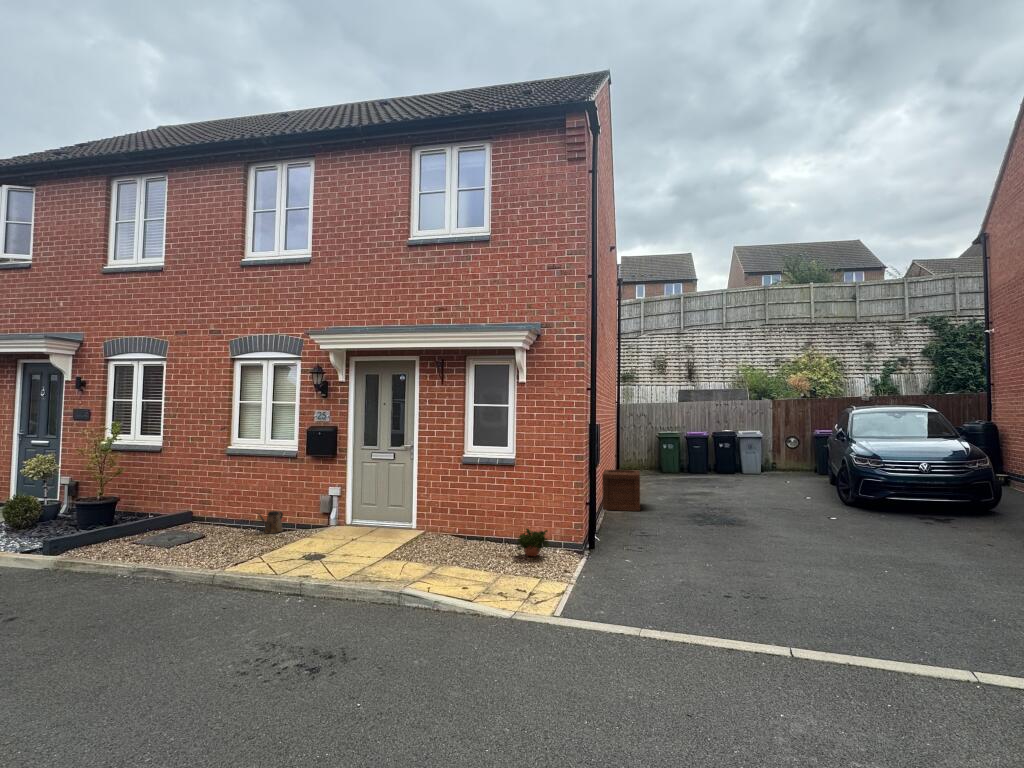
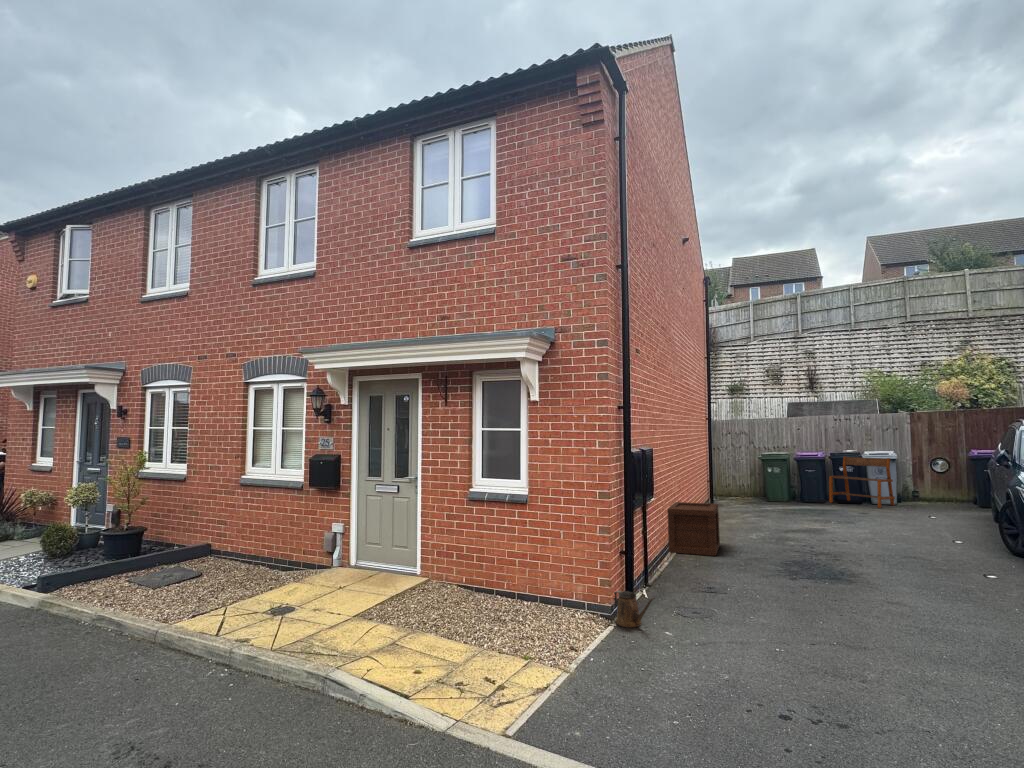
bench: none [710,435,759,477] -> present [829,456,895,508]
watering can: present [258,511,283,534] -> present [613,591,655,627]
potted plant: present [516,529,549,556] -> none [516,585,566,628]

